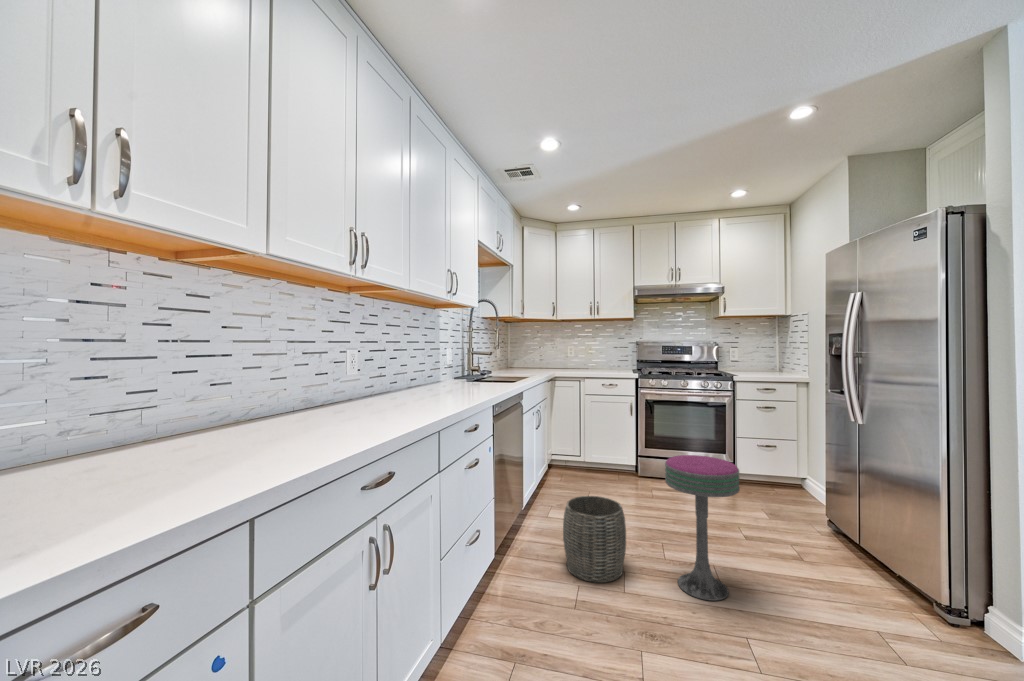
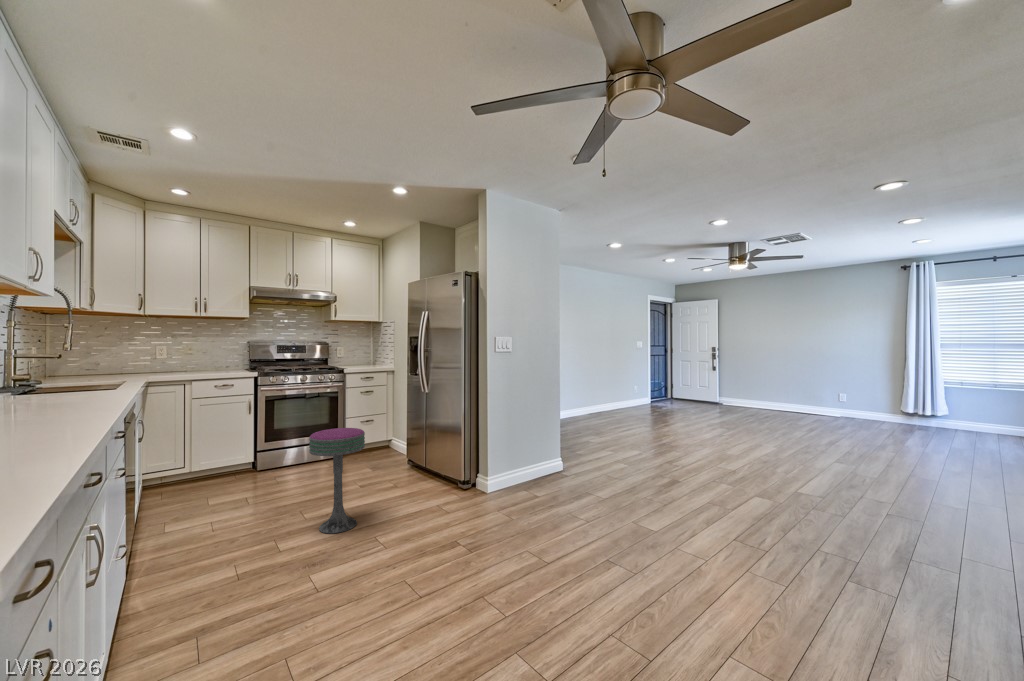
woven basket: present [563,496,626,583] -> none [206,483,274,562]

